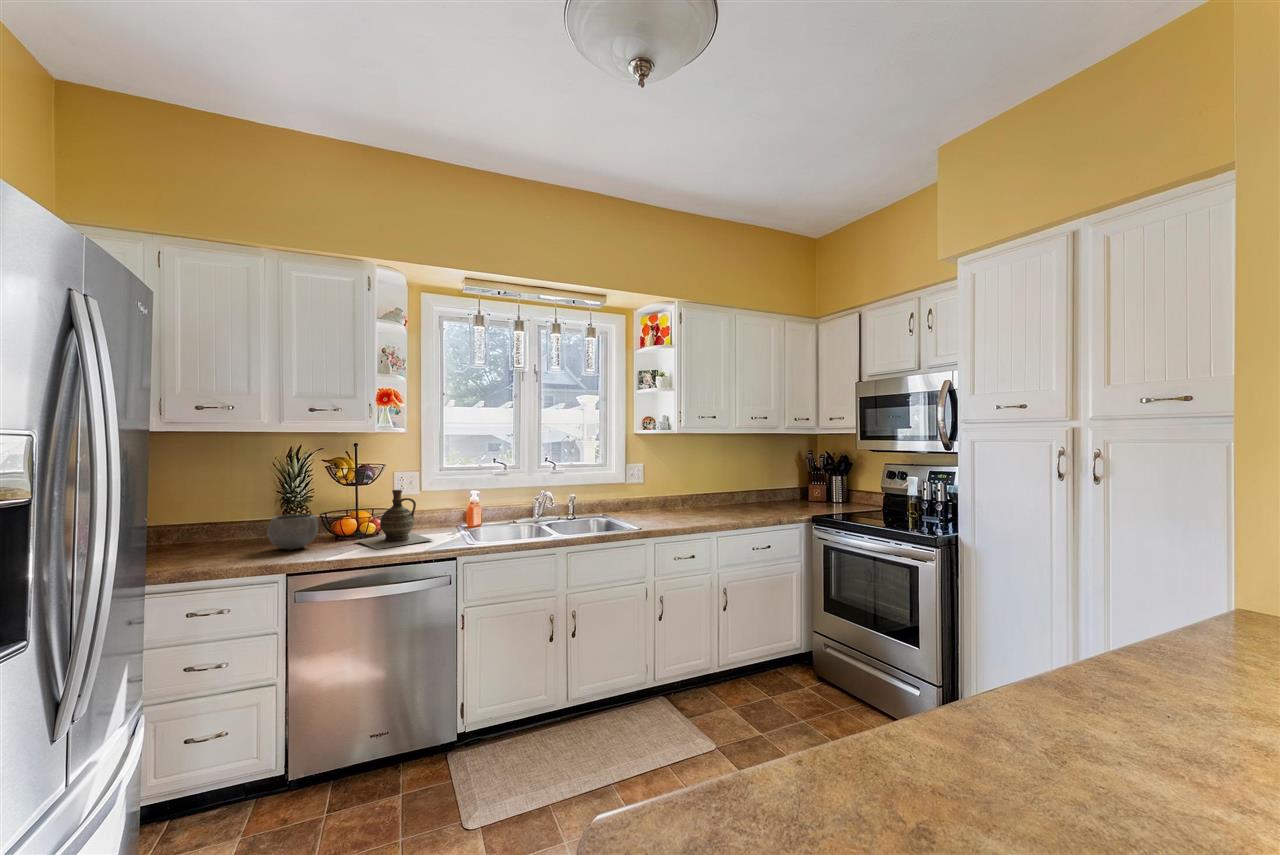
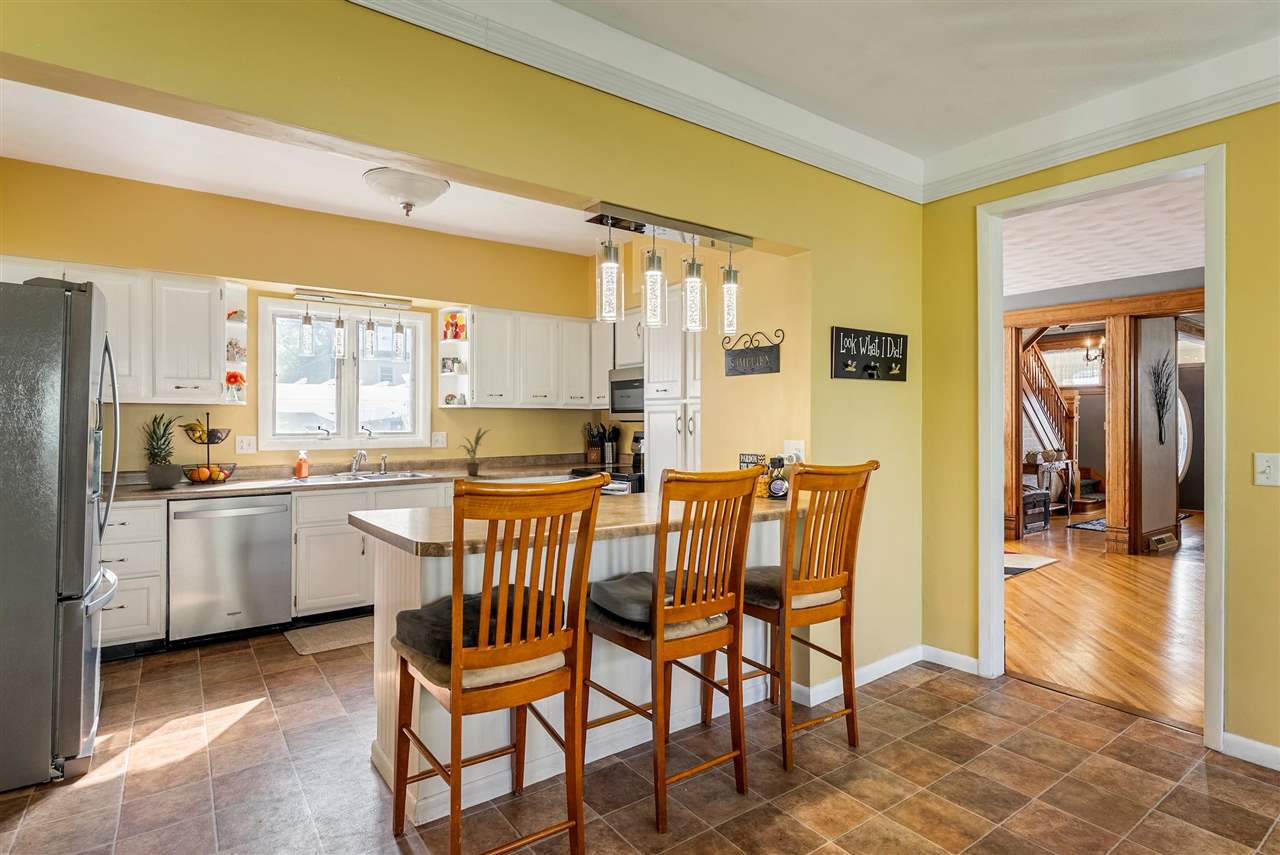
potted plant: none [661,458,709,521] -> present [460,428,487,475]
ceramic jug: present [355,490,432,549] -> none [210,448,273,488]

